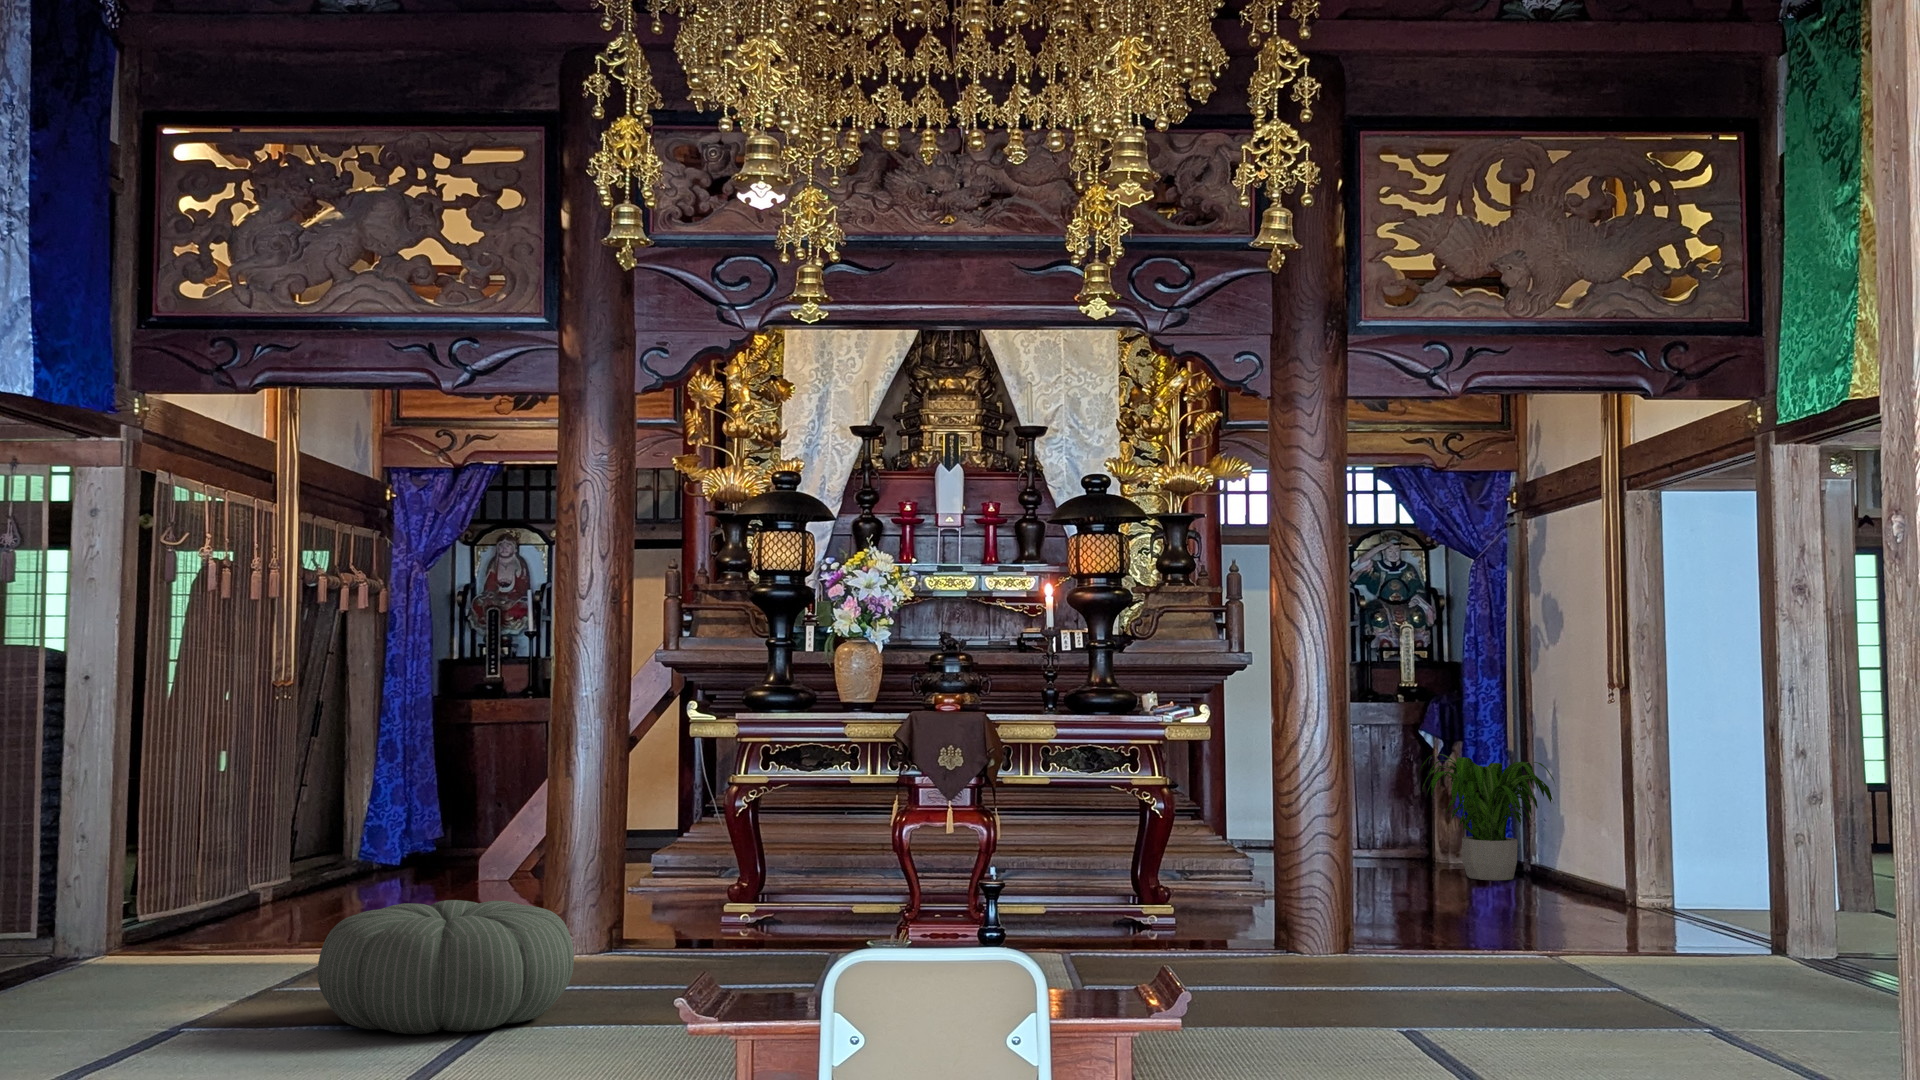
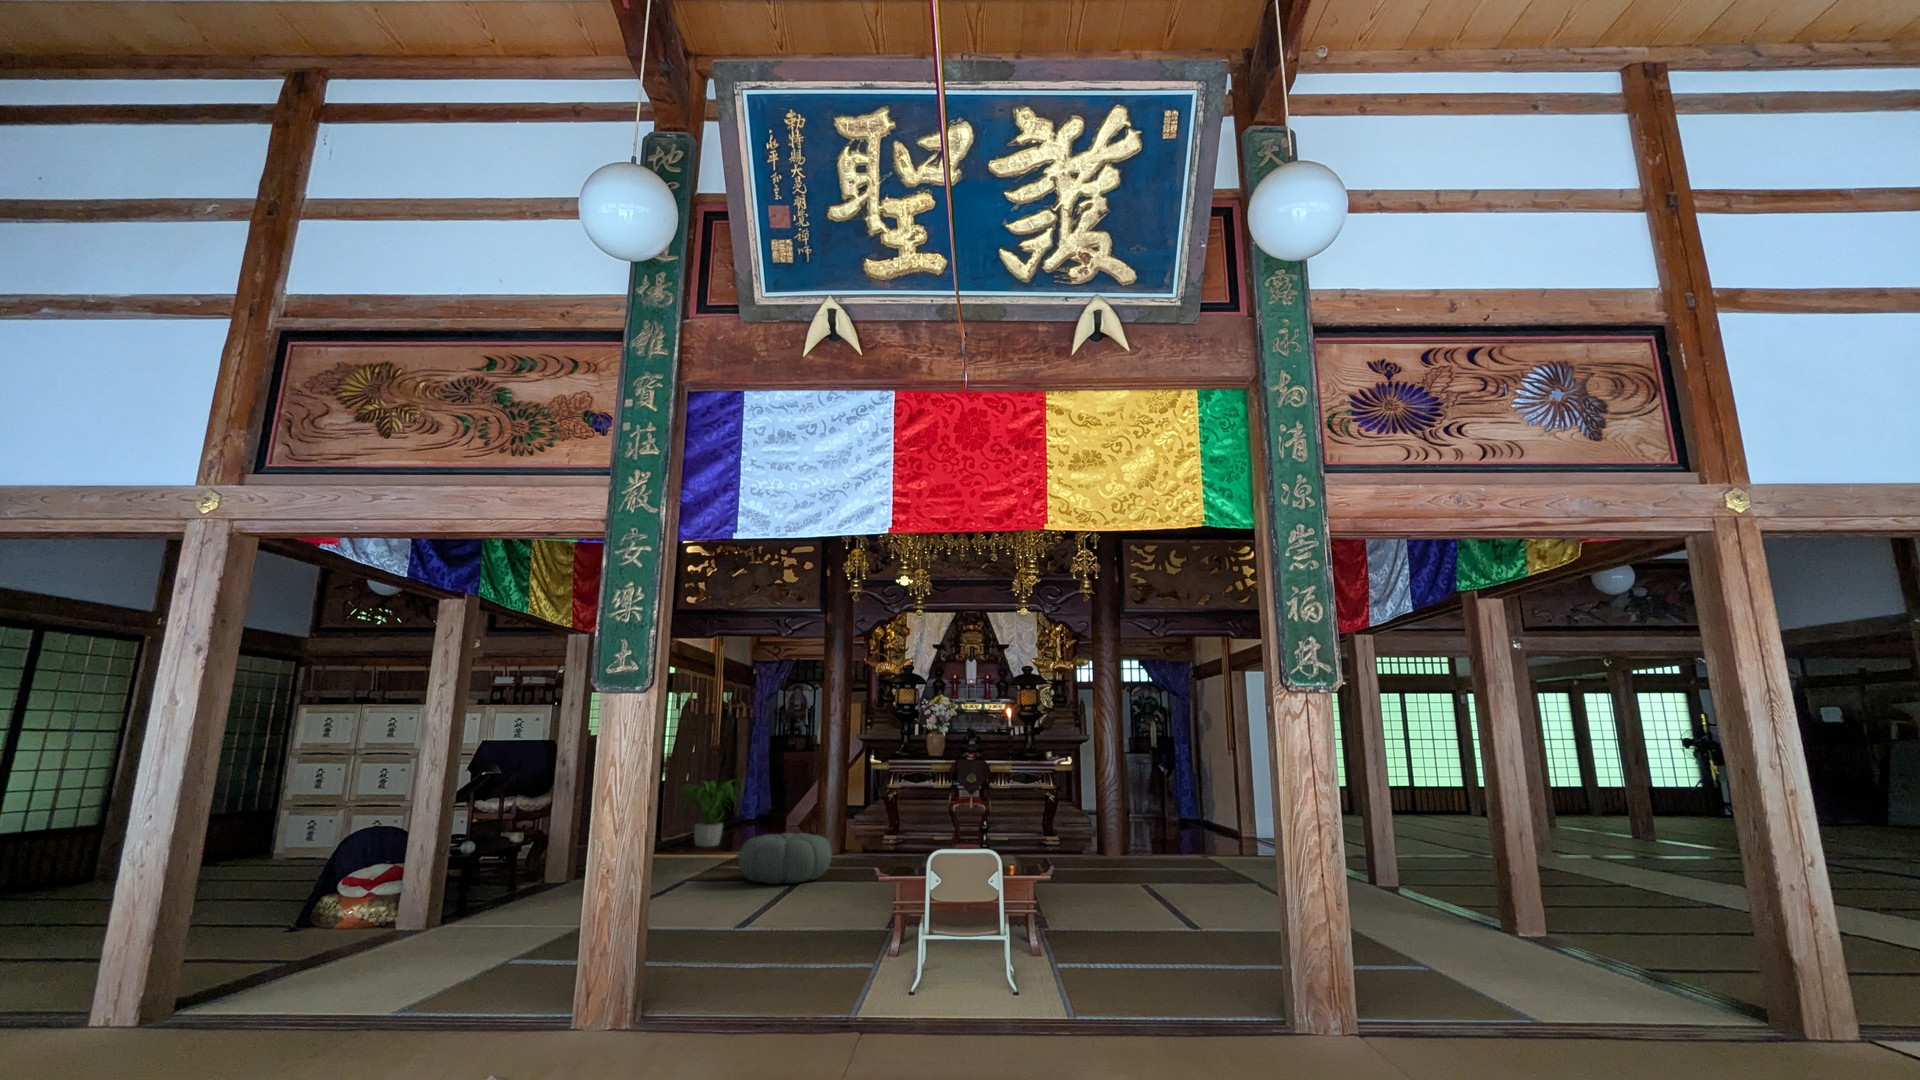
potted plant: present [1418,754,1554,880] -> present [681,780,741,846]

